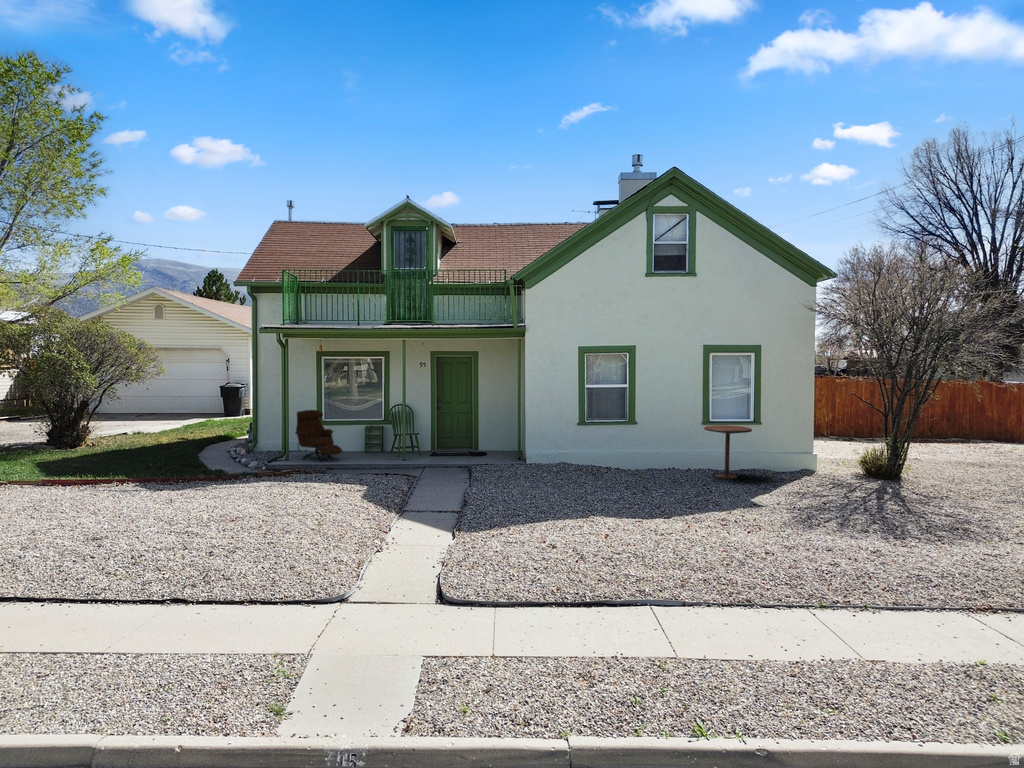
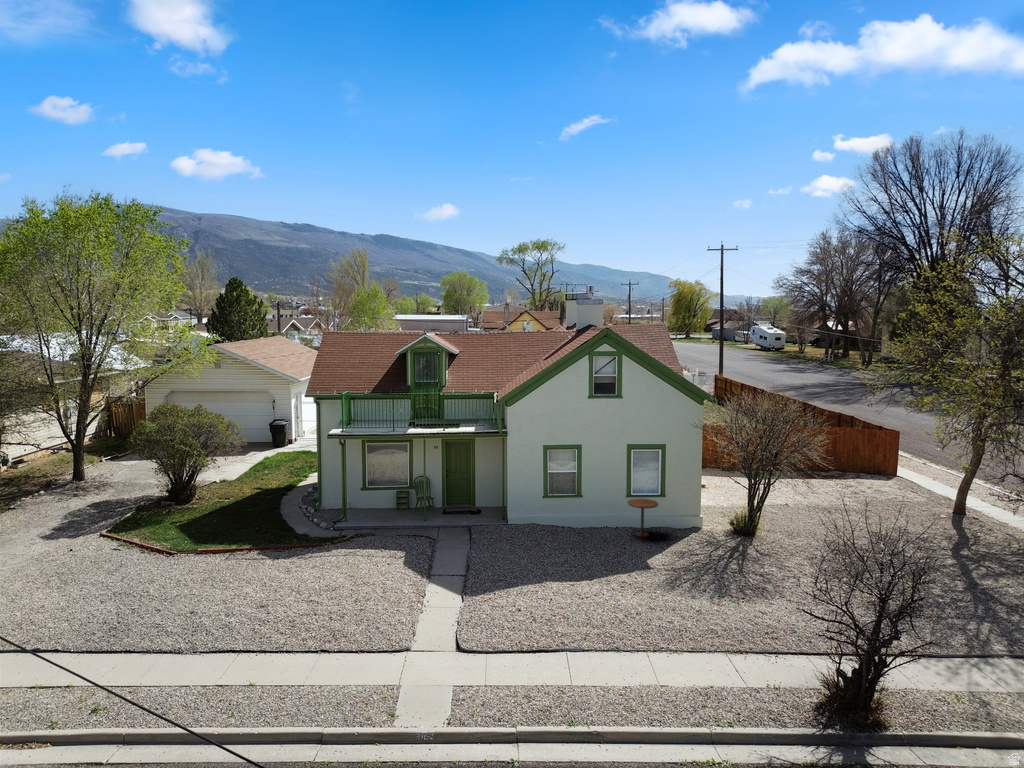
lounge chair: present [295,410,342,461] -> none [348,481,382,521]

